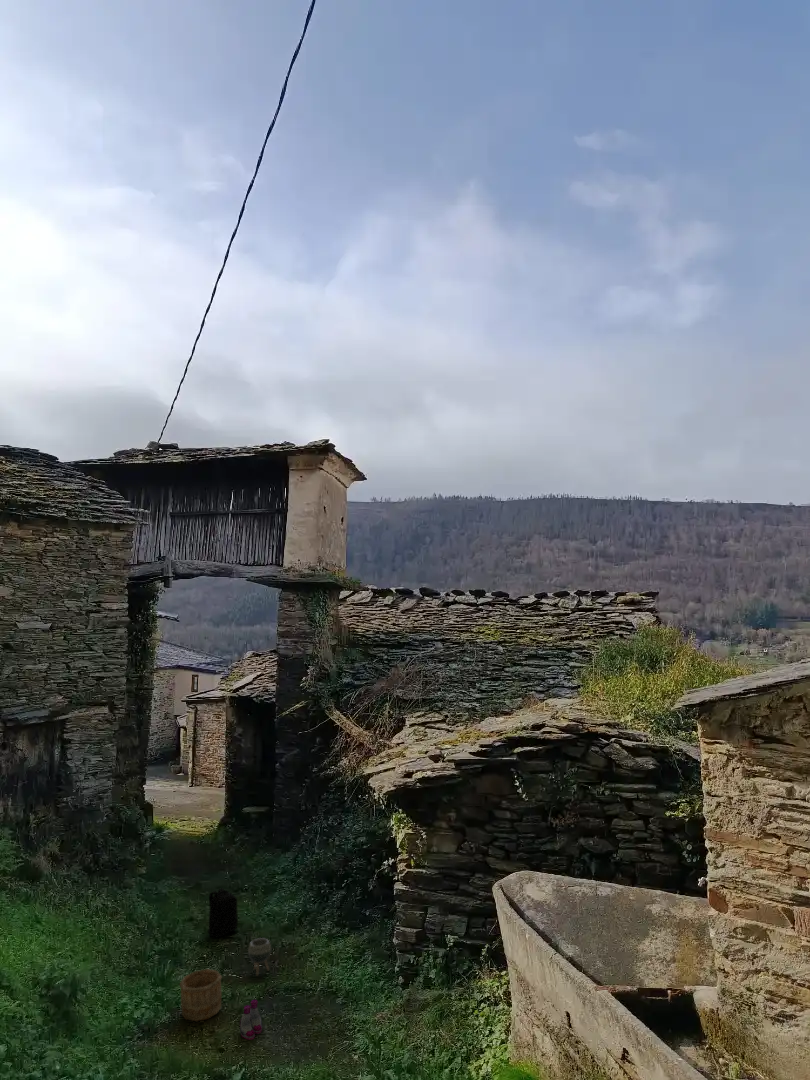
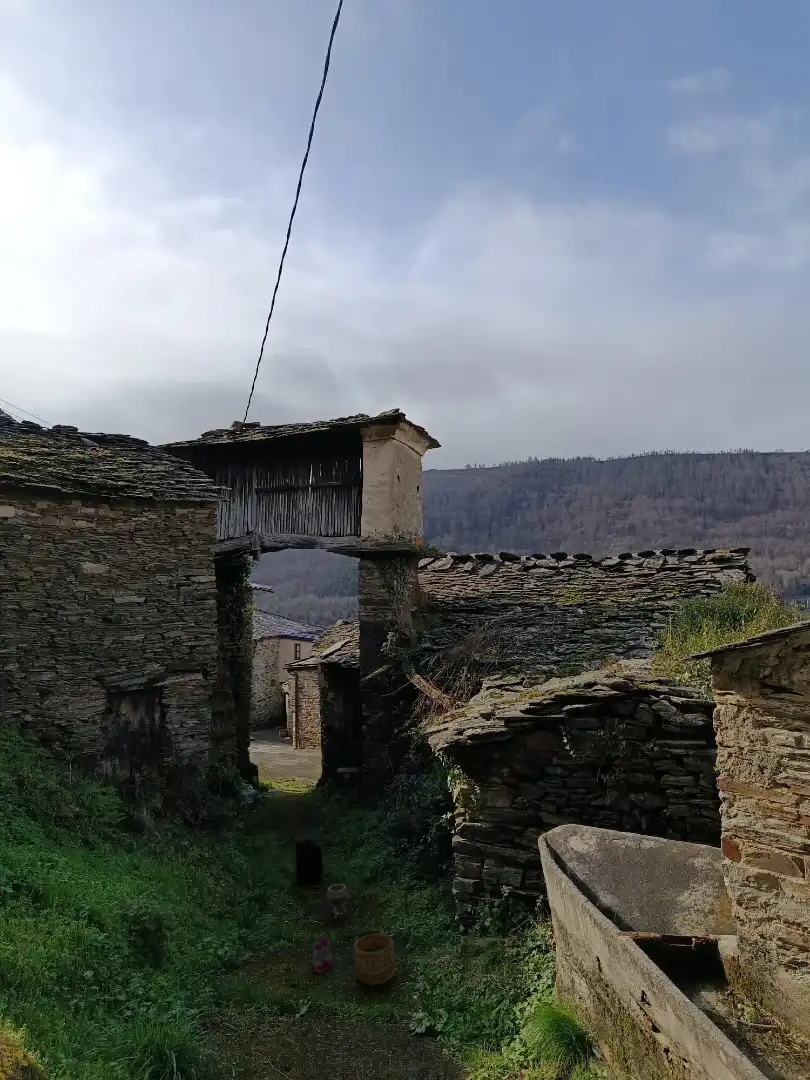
wooden bucket: present [180,969,222,1021] -> present [353,933,395,985]

